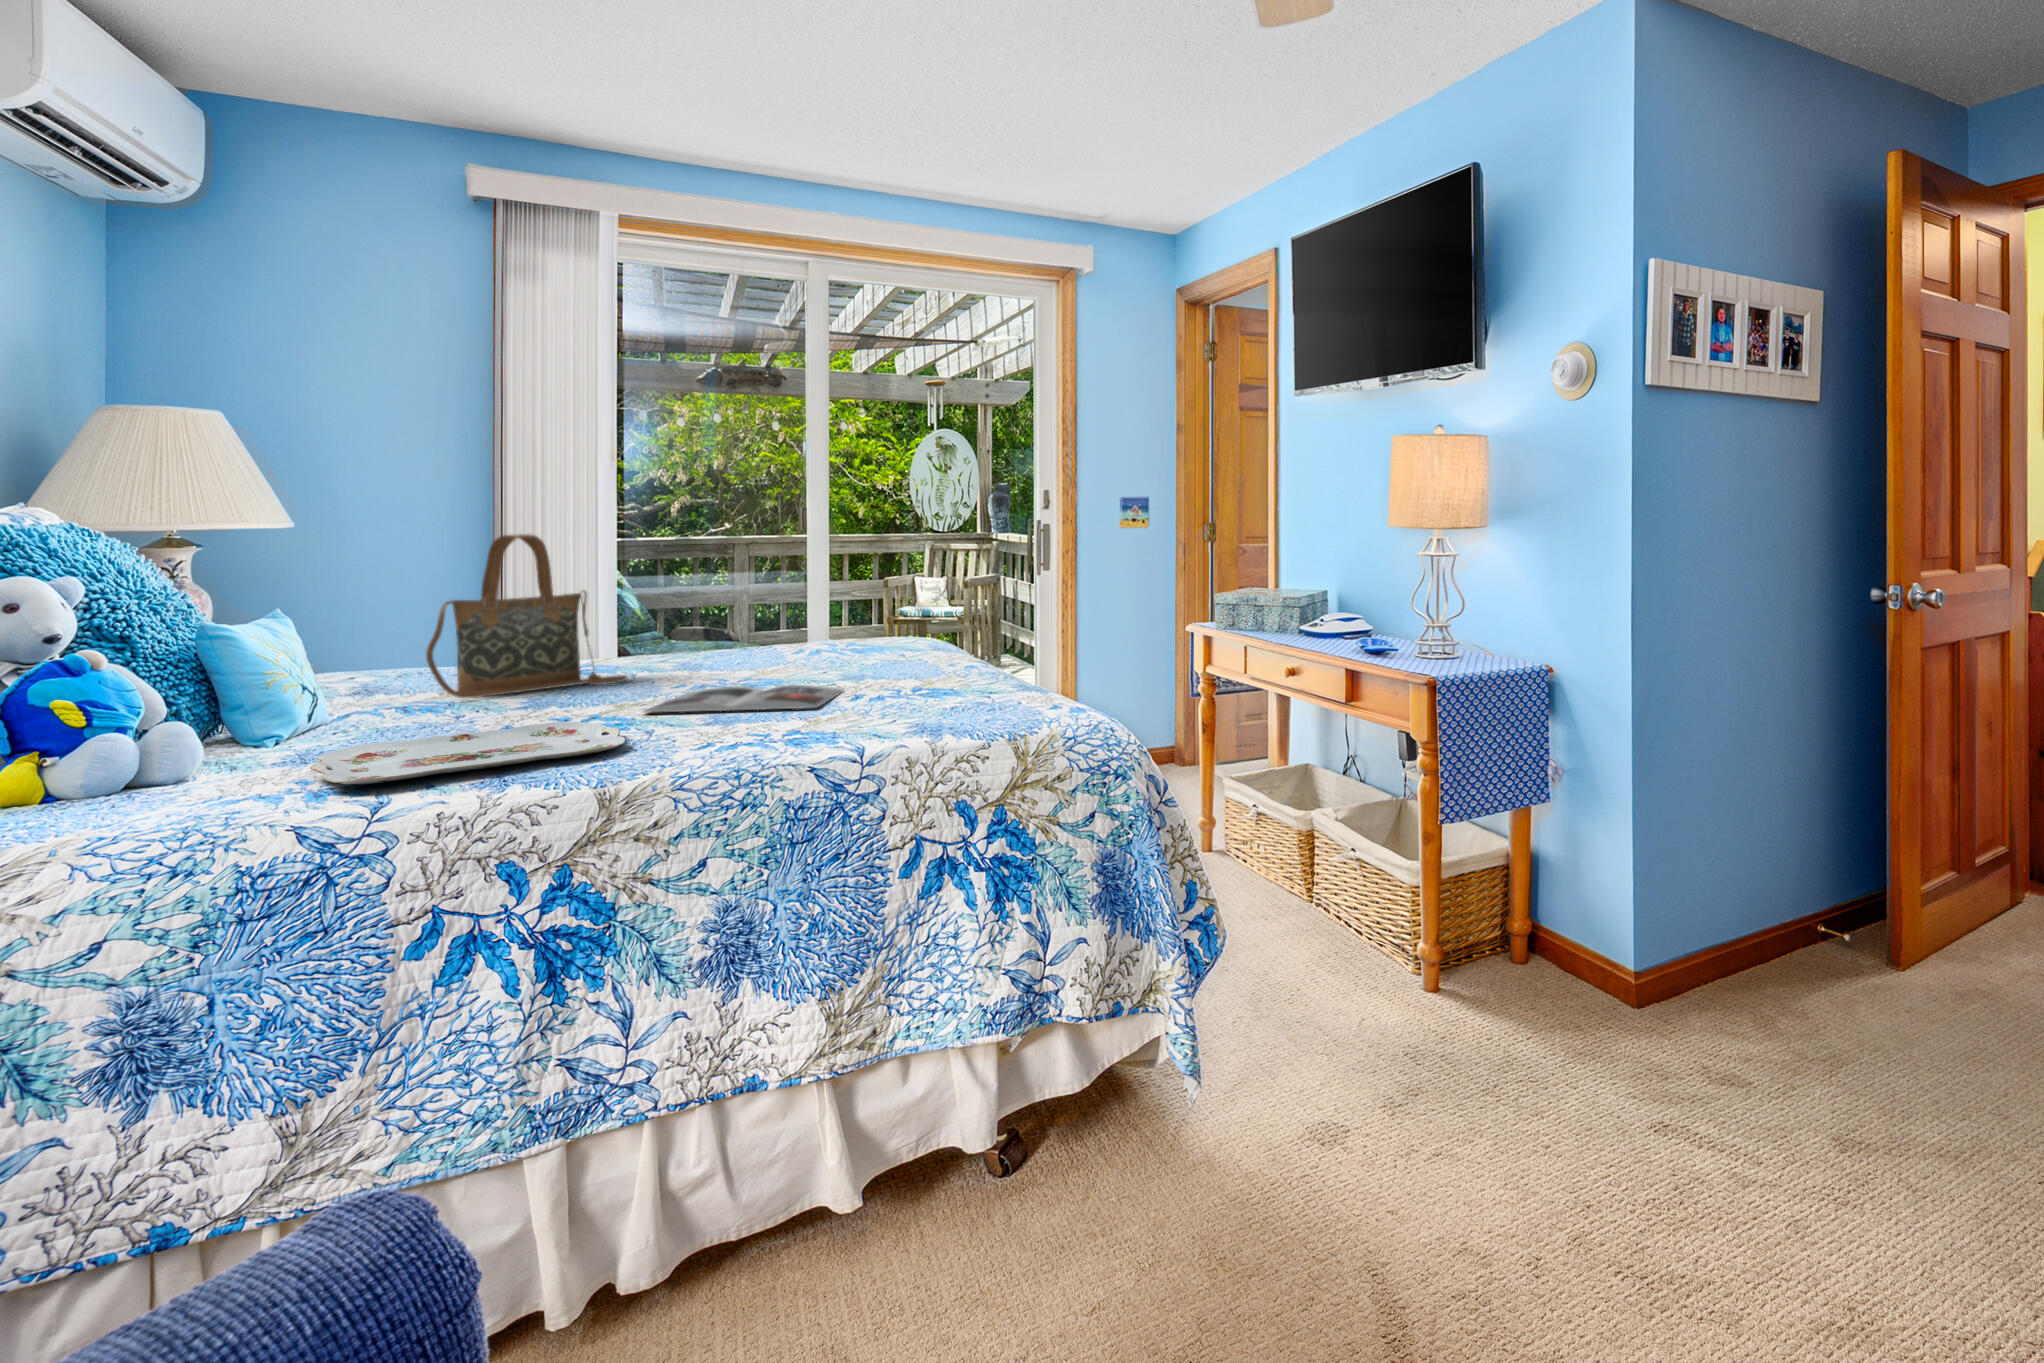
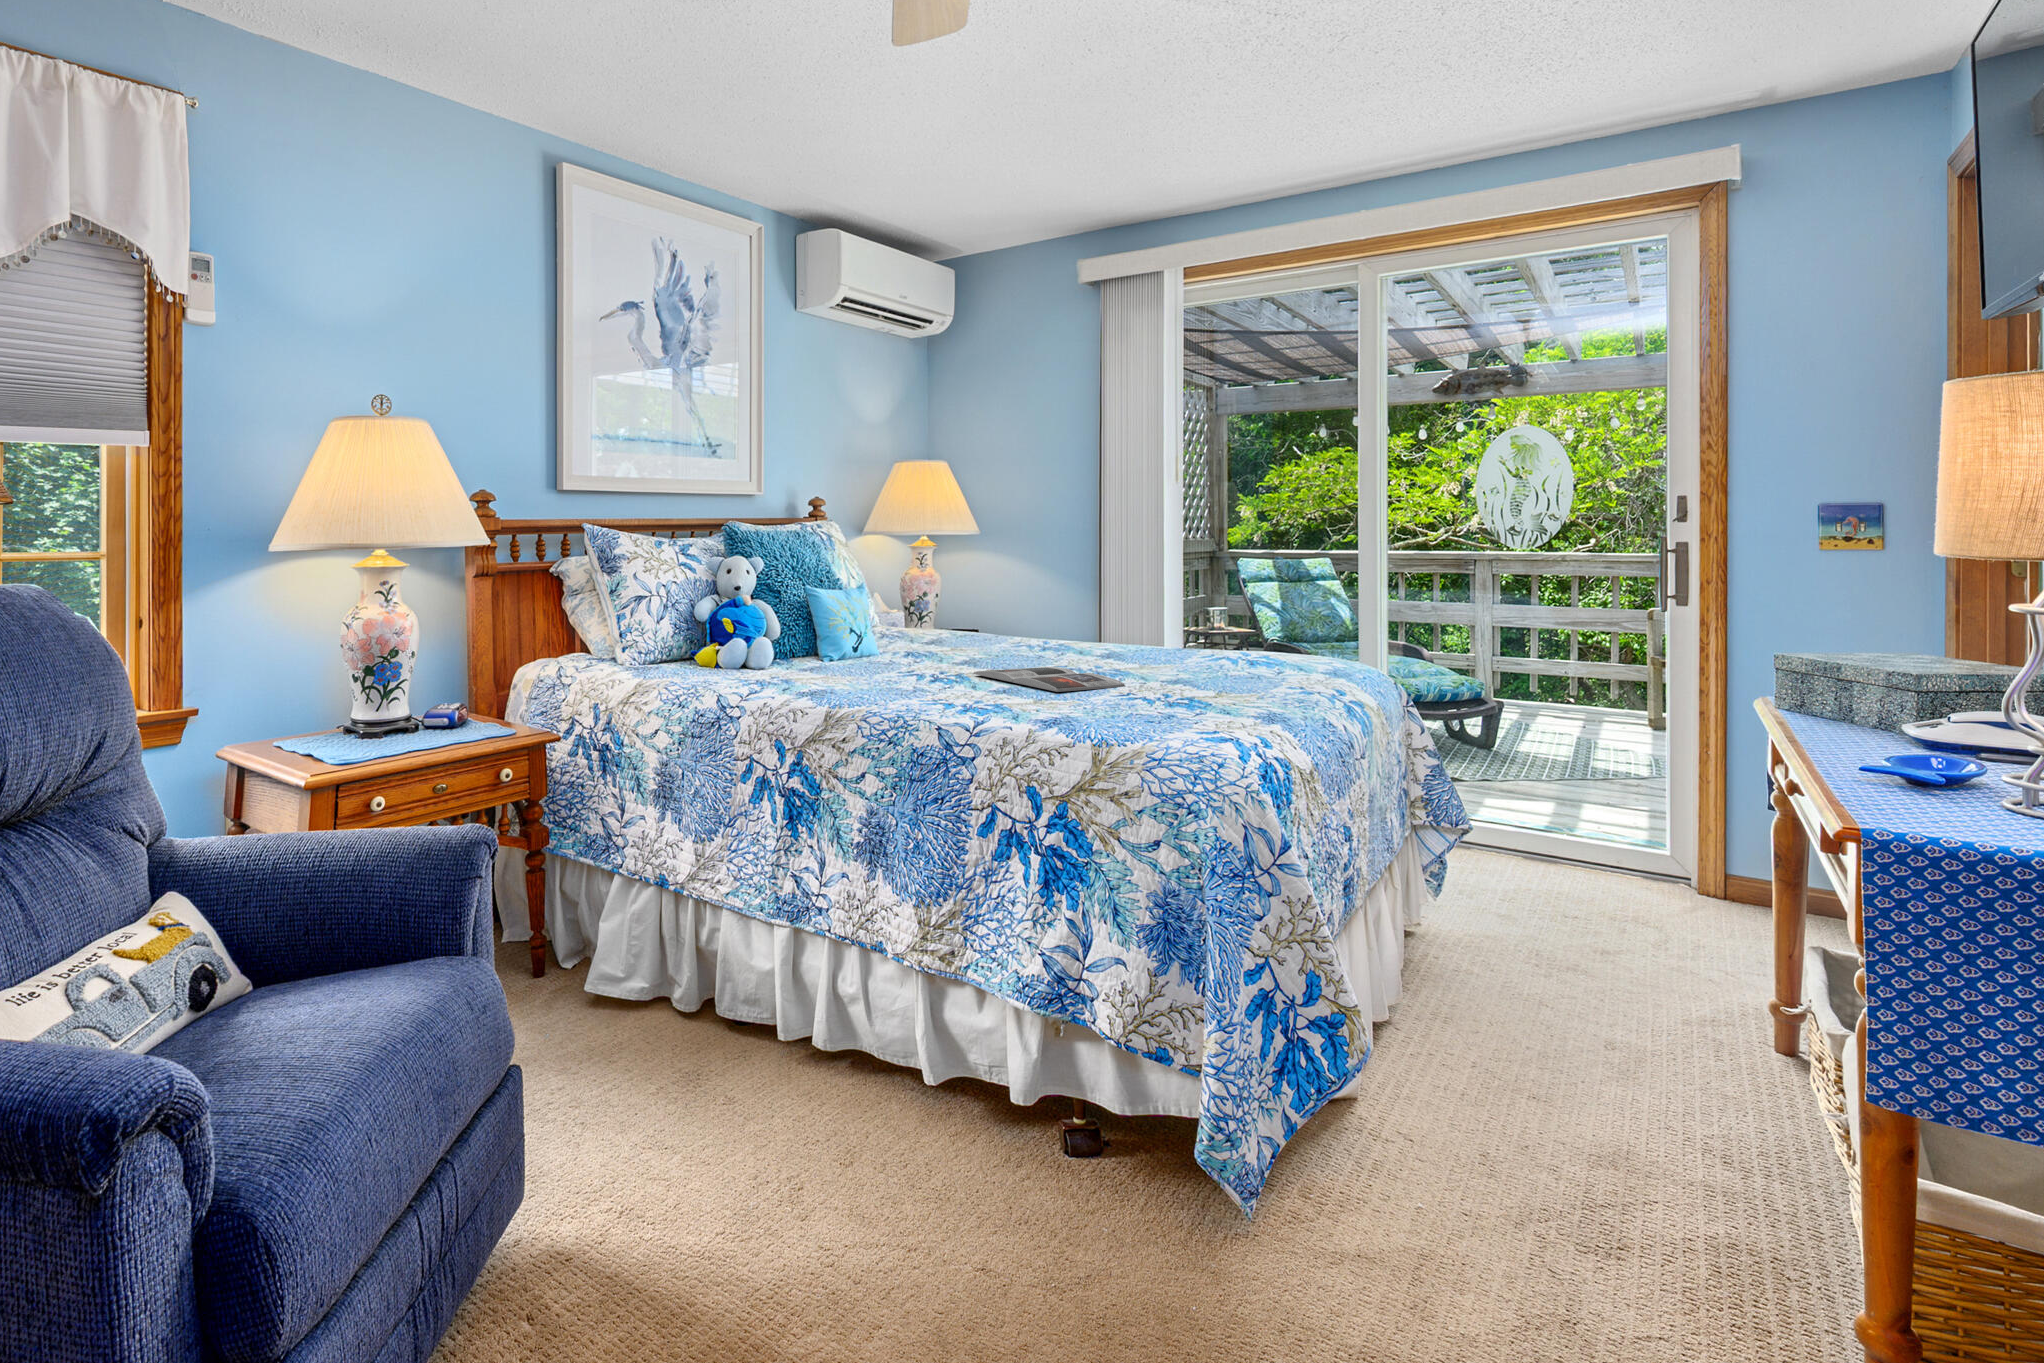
handbag: present [426,534,627,698] -> none [931,538,1049,656]
serving tray: present [310,722,625,784] -> none [755,663,929,689]

